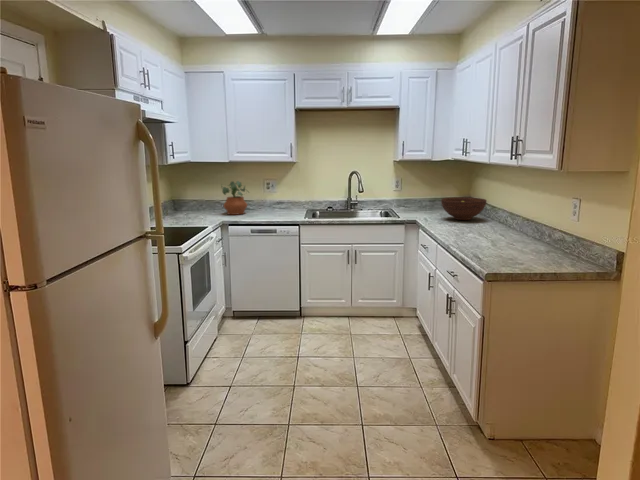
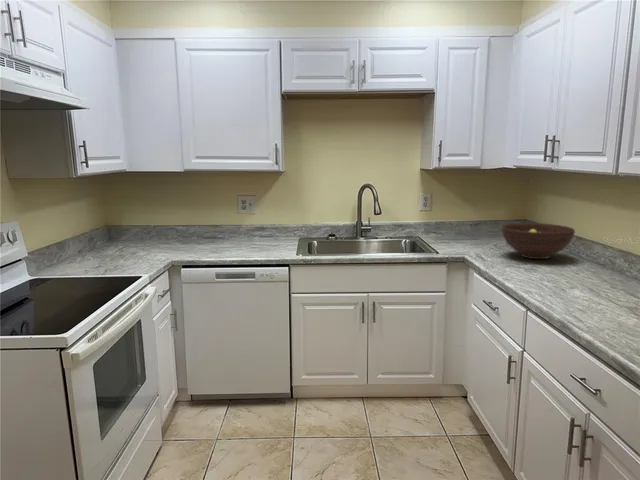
potted plant: present [222,181,247,215] -> none [174,200,217,248]

